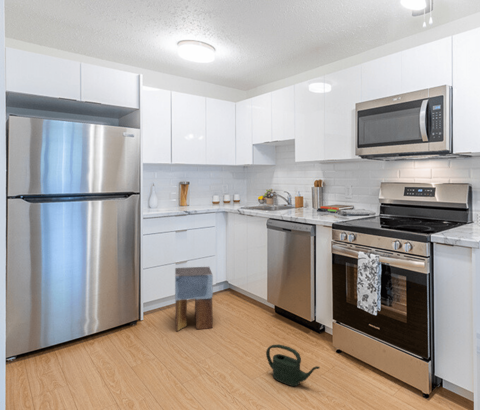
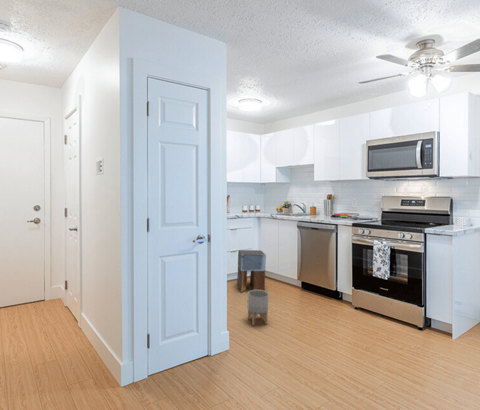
planter: none [170,335,202,393] -> present [248,290,269,326]
watering can: present [266,344,320,386] -> none [309,299,348,327]

